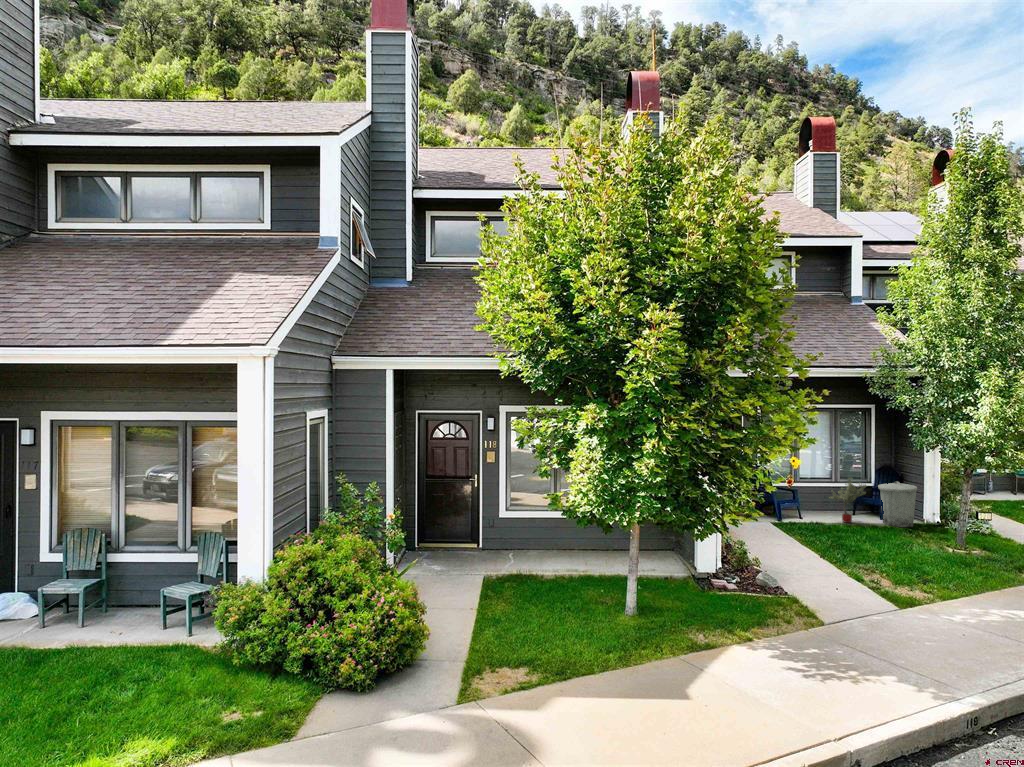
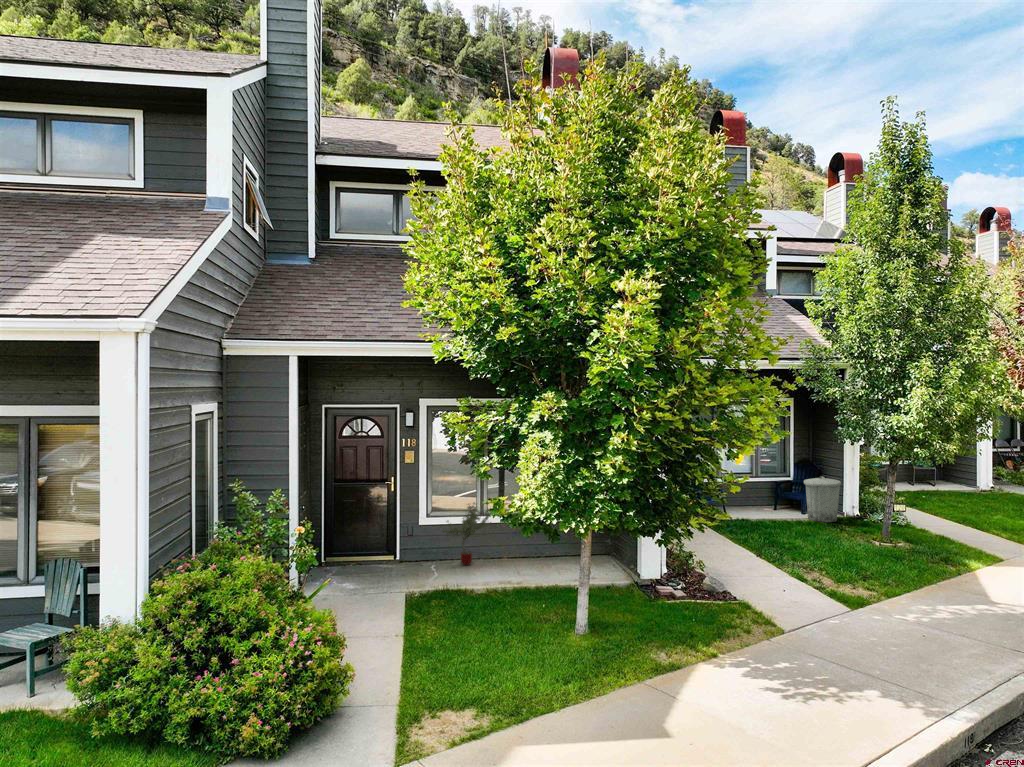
potted tree: present [830,478,866,523] -> present [442,503,491,565]

